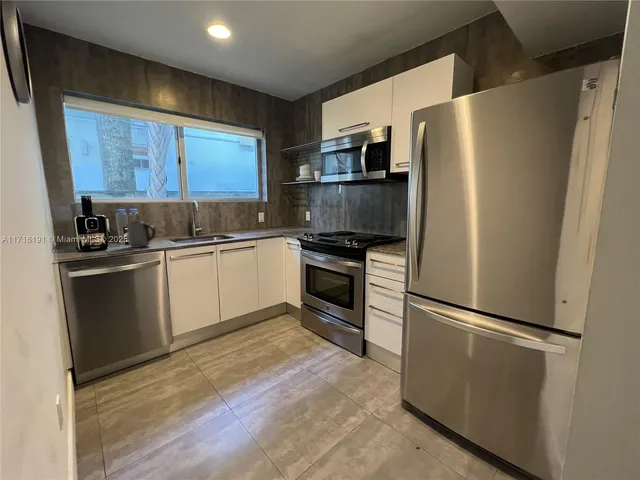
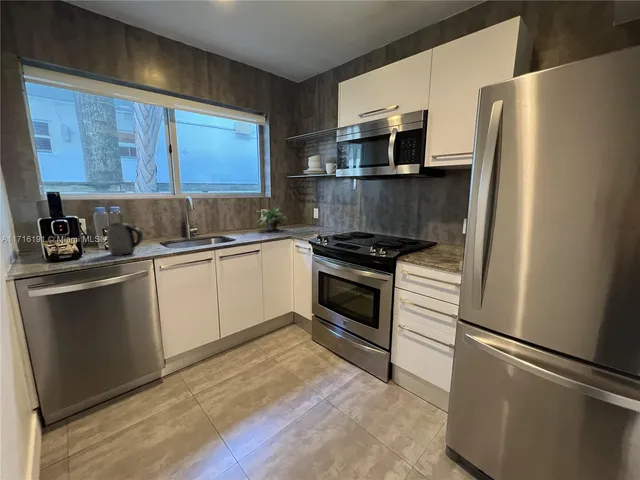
potted plant: none [253,209,283,231] -> present [257,206,290,230]

